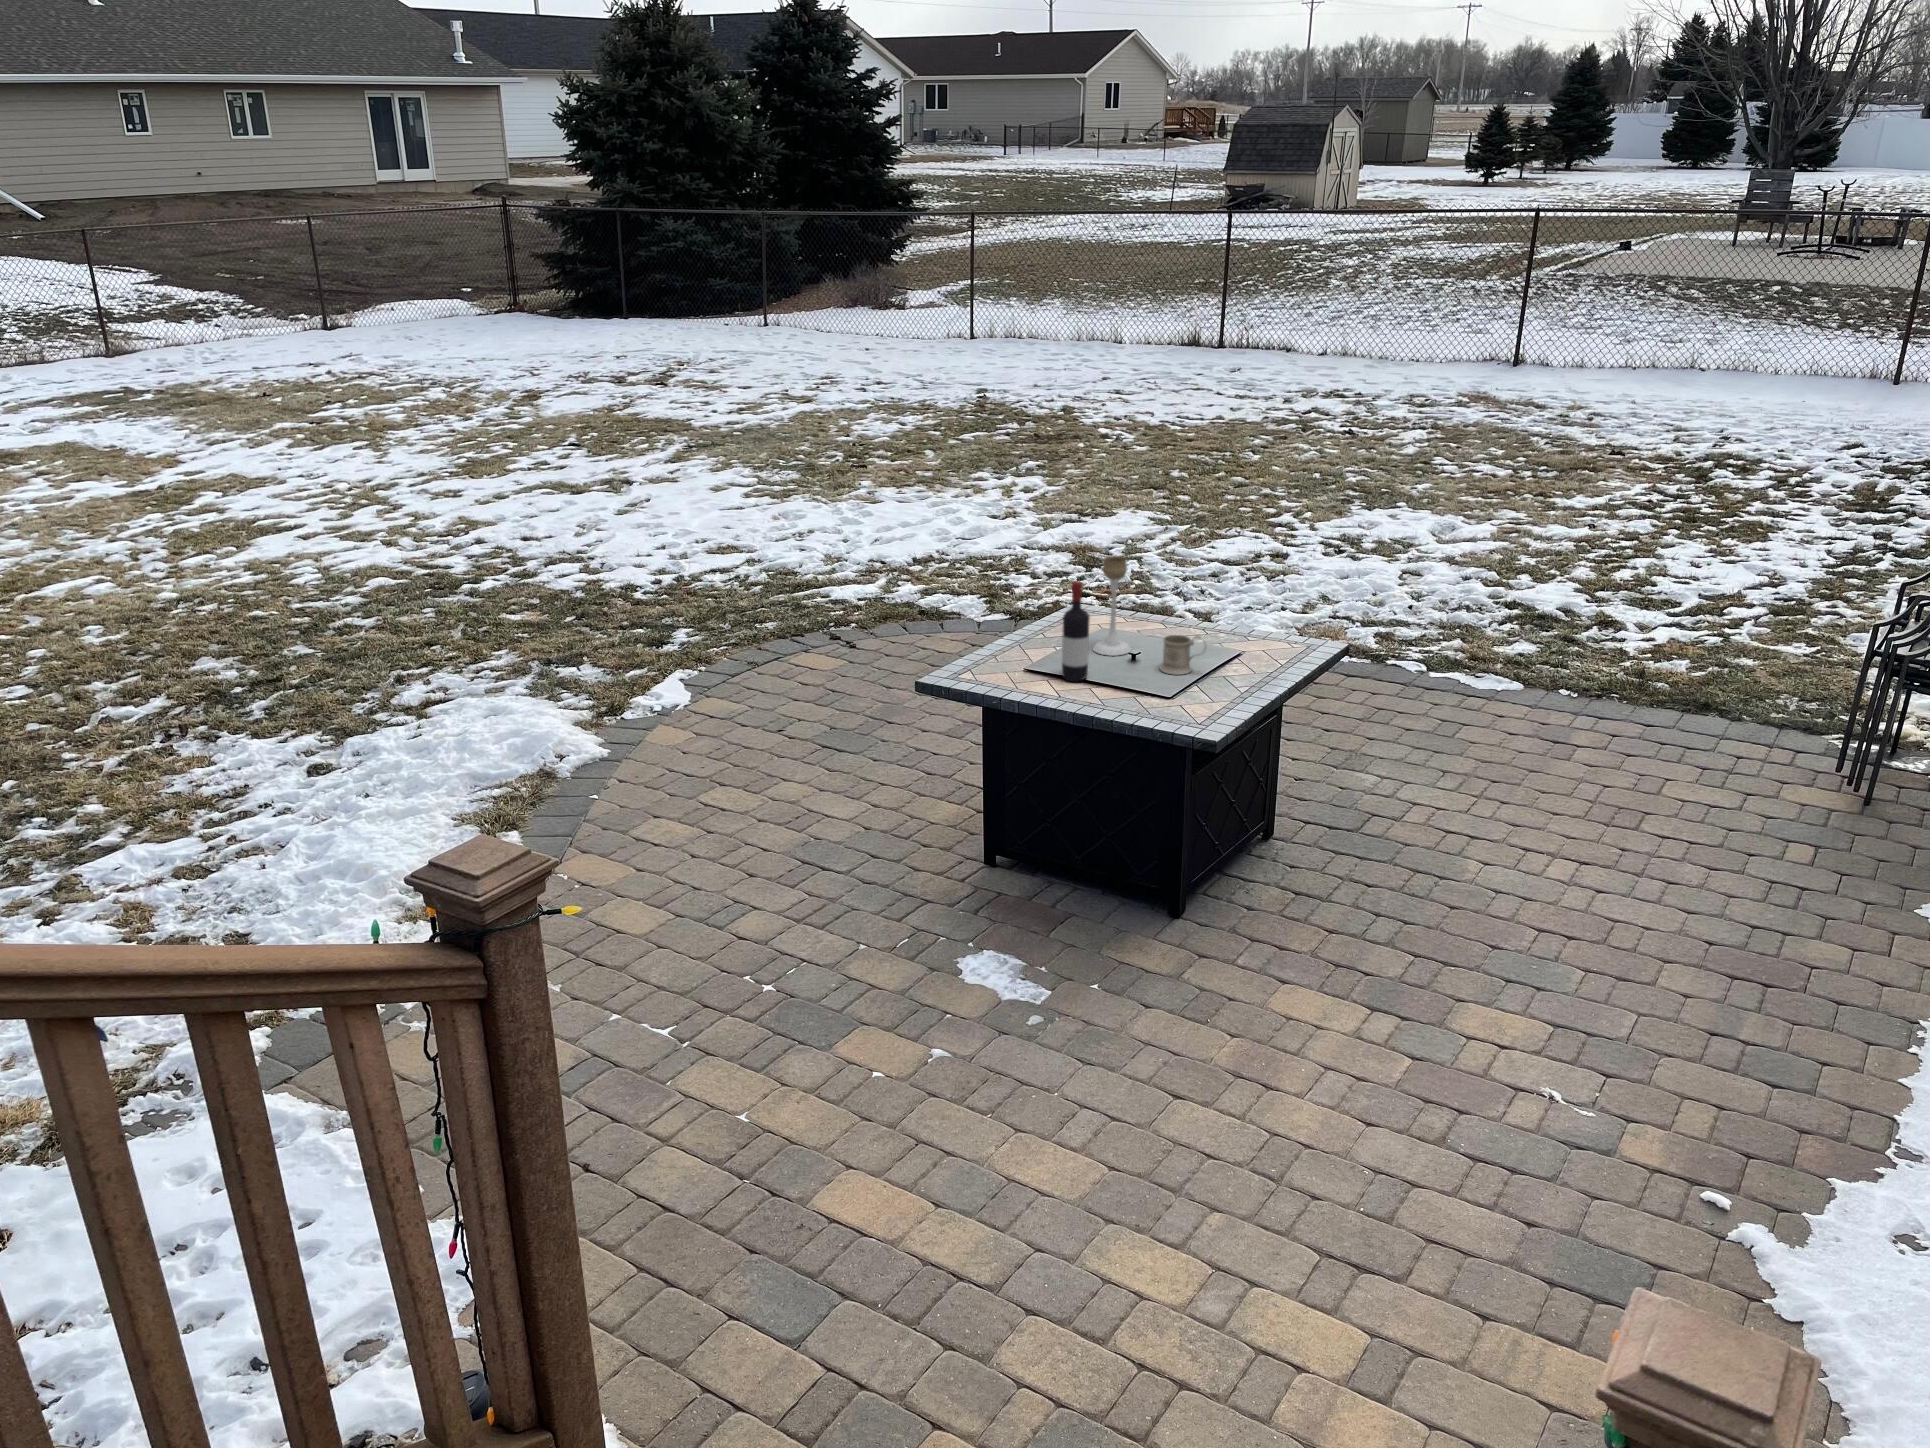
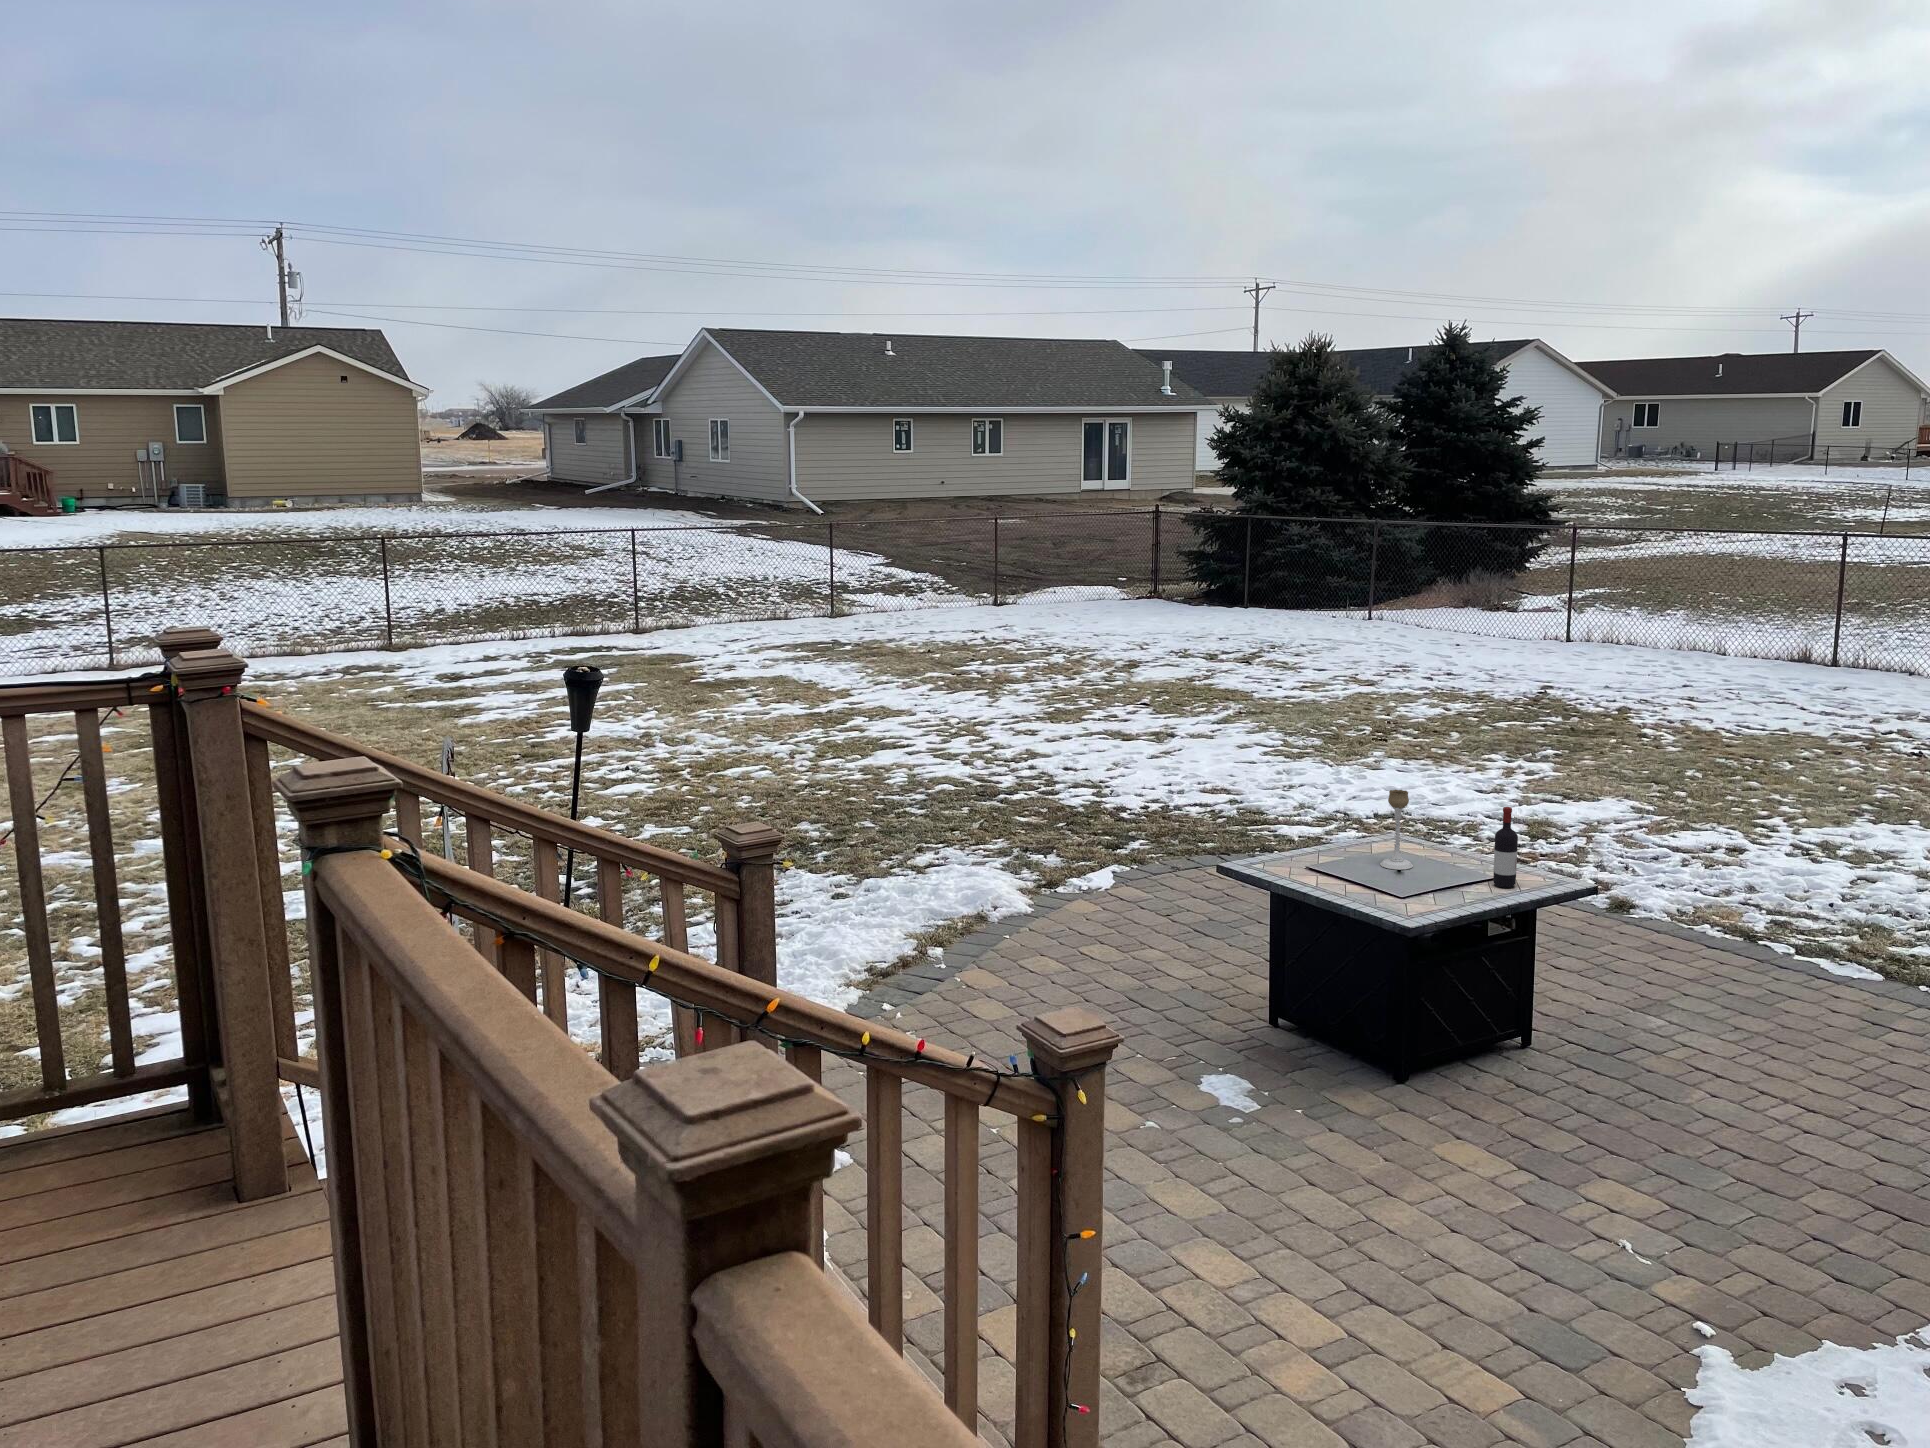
wine bottle: present [1062,581,1090,682] -> present [1493,807,1518,888]
mug: present [1160,635,1206,675] -> none [1421,855,1456,887]

